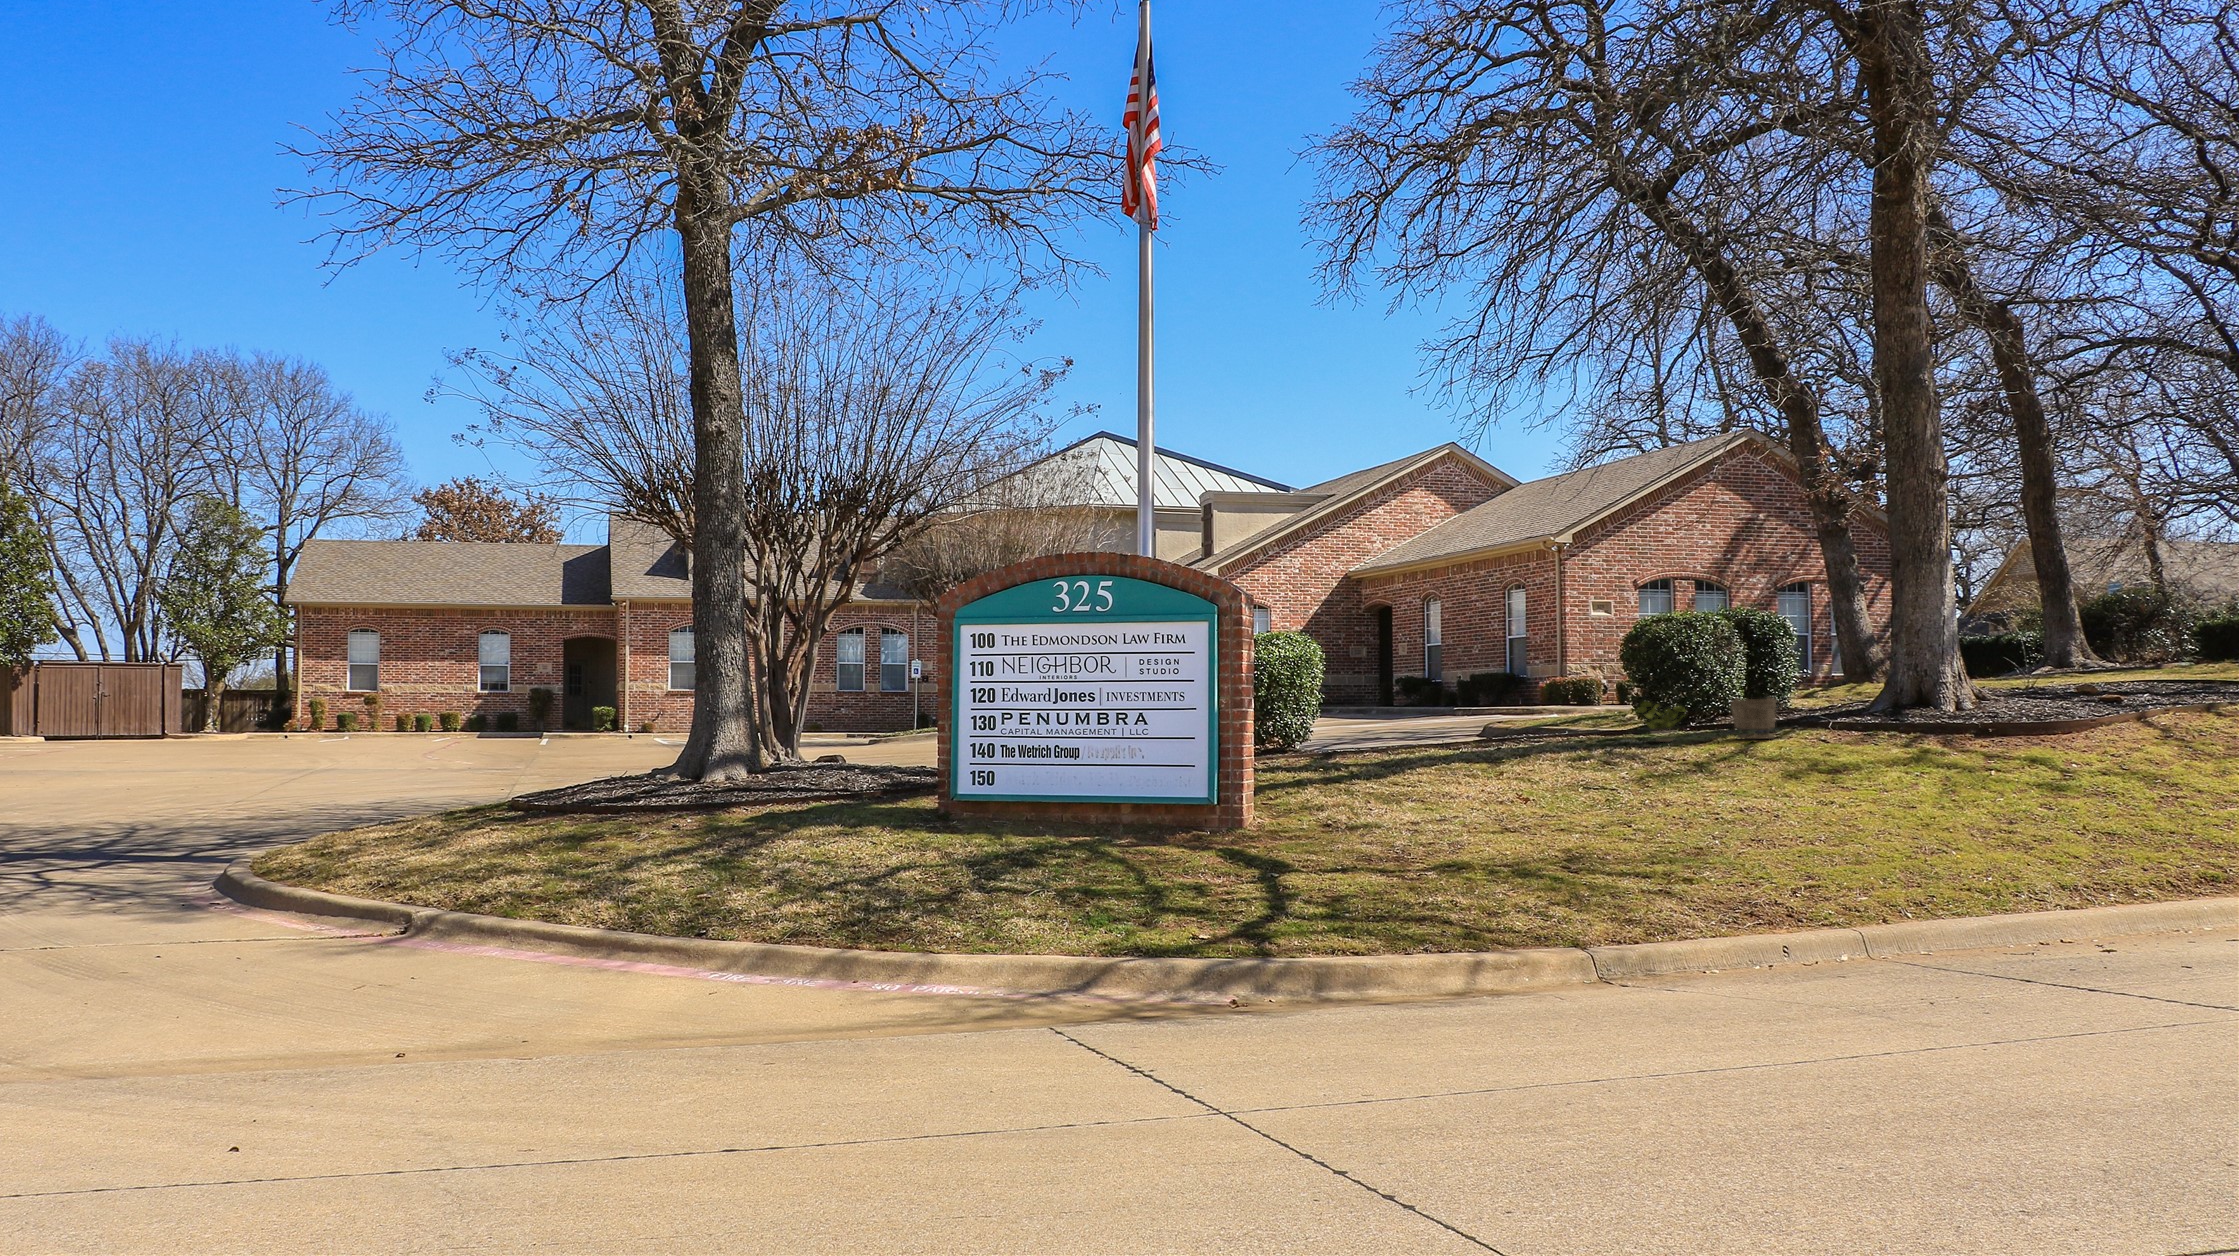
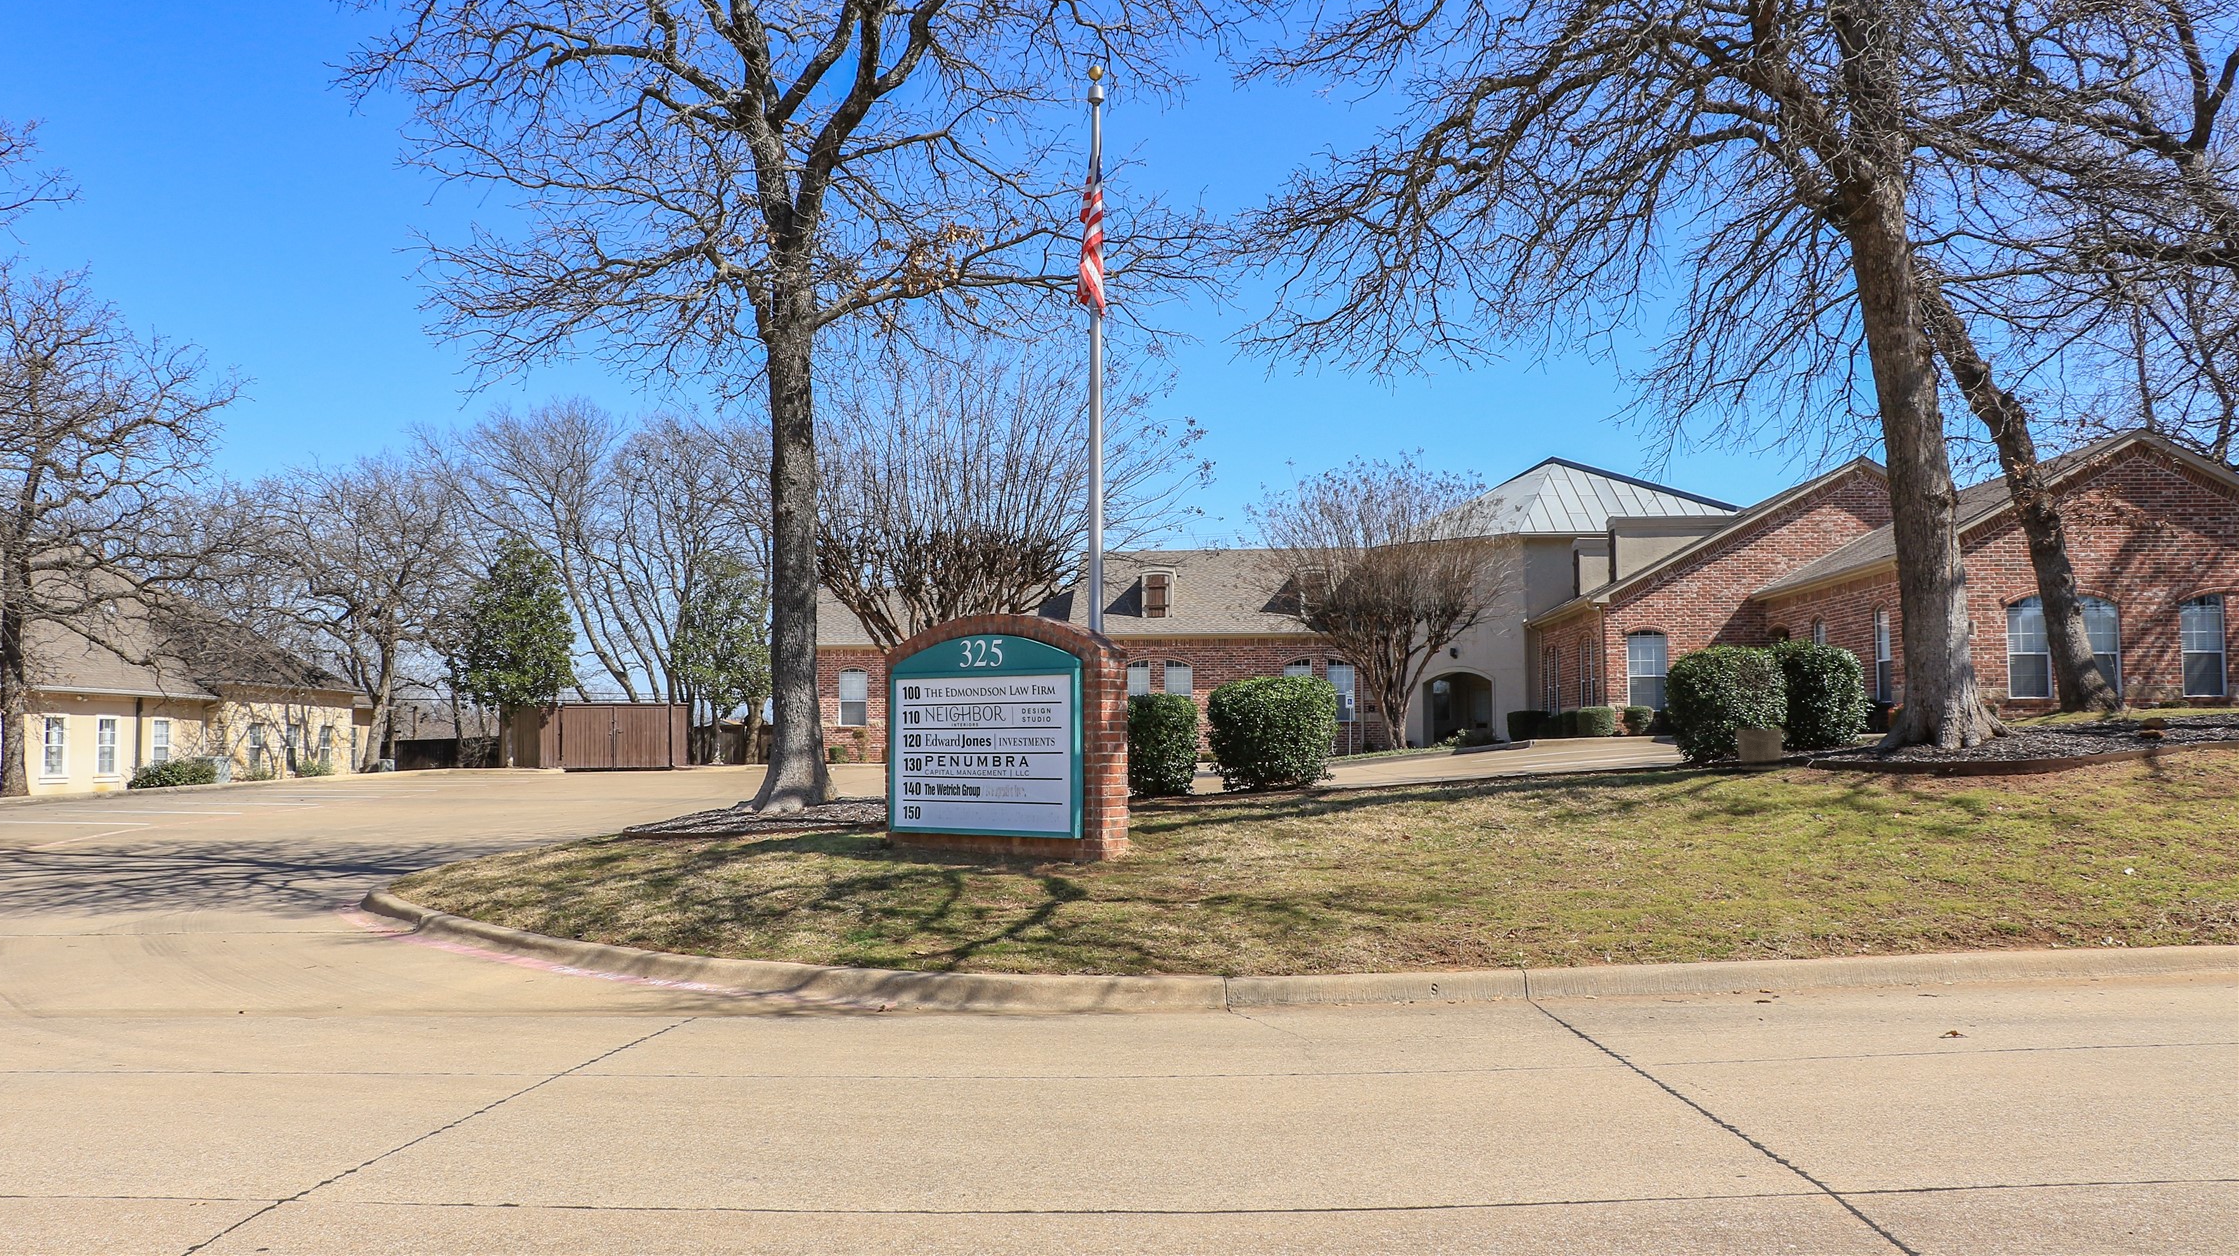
potted plant: present [1636,701,1685,742] -> none [1642,730,1693,770]

